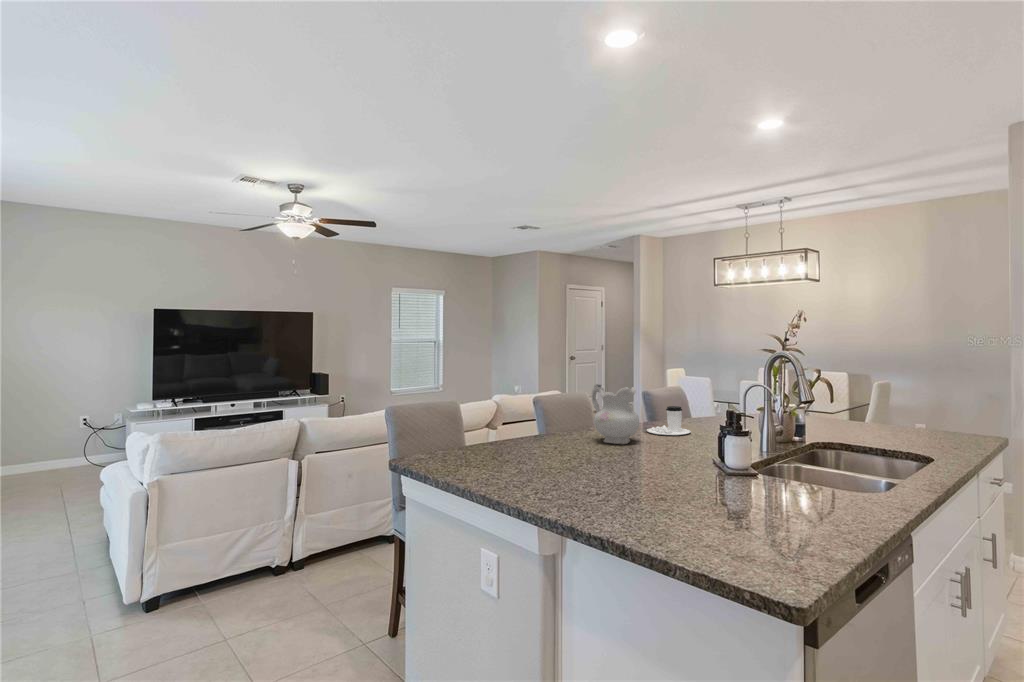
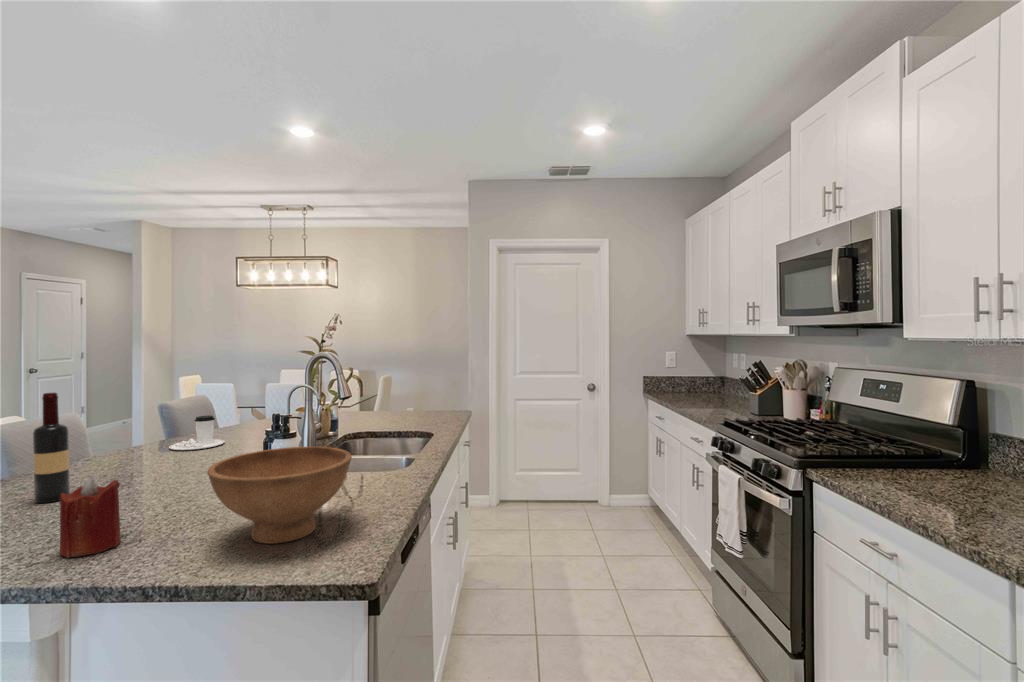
wine bottle: none [557,377,577,458] -> present [33,393,70,503]
ceramic pitcher: present [592,384,639,444] -> none [89,398,162,471]
candle: none [562,443,598,501] -> present [60,478,121,558]
bowl: none [653,443,794,537] -> present [207,447,352,544]

